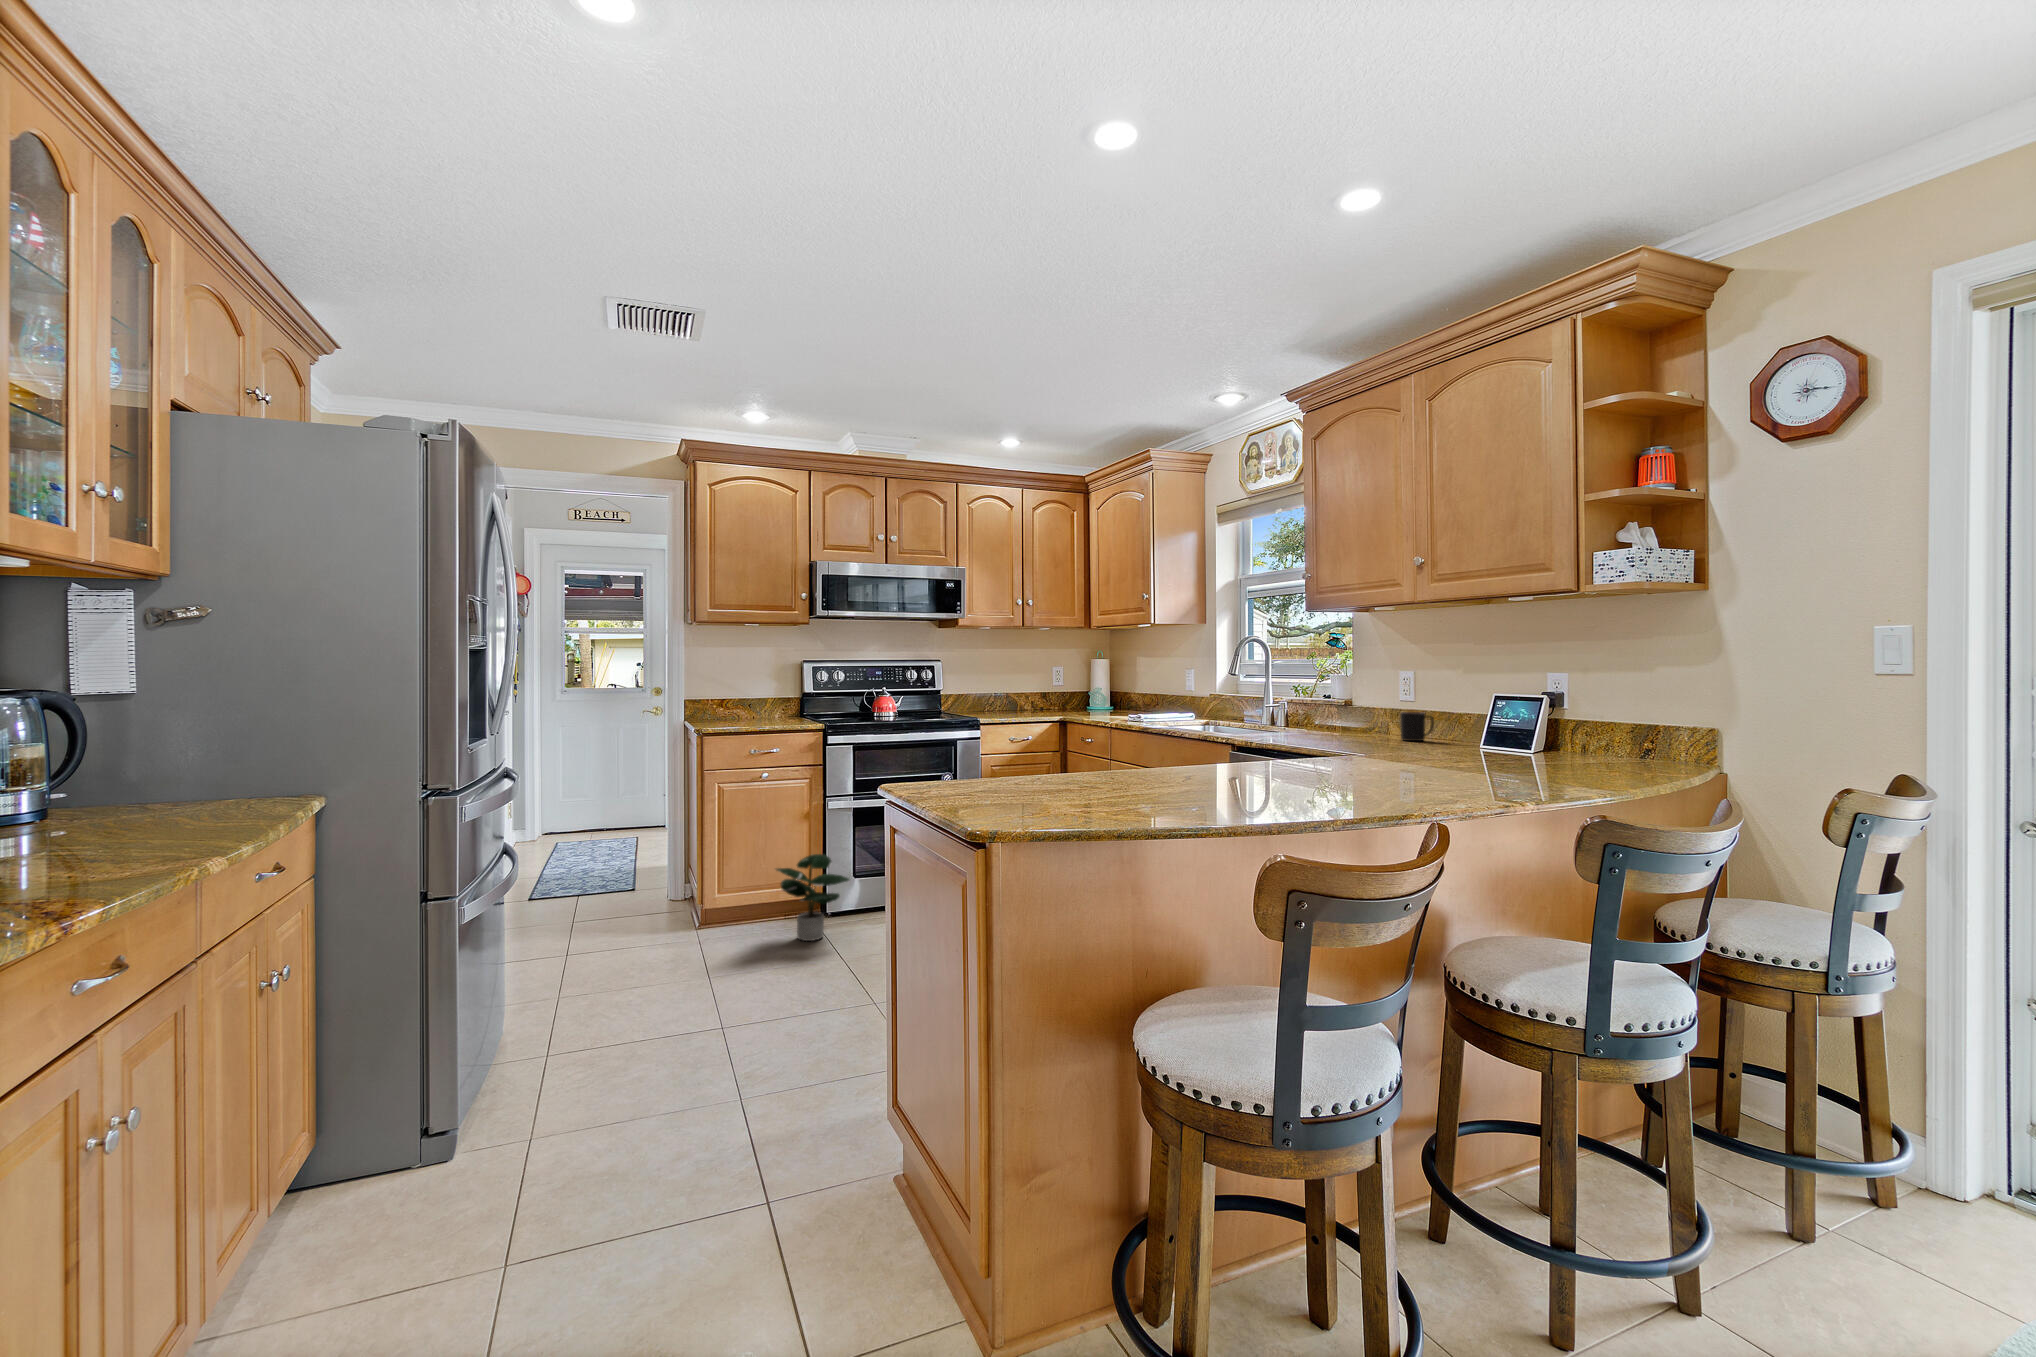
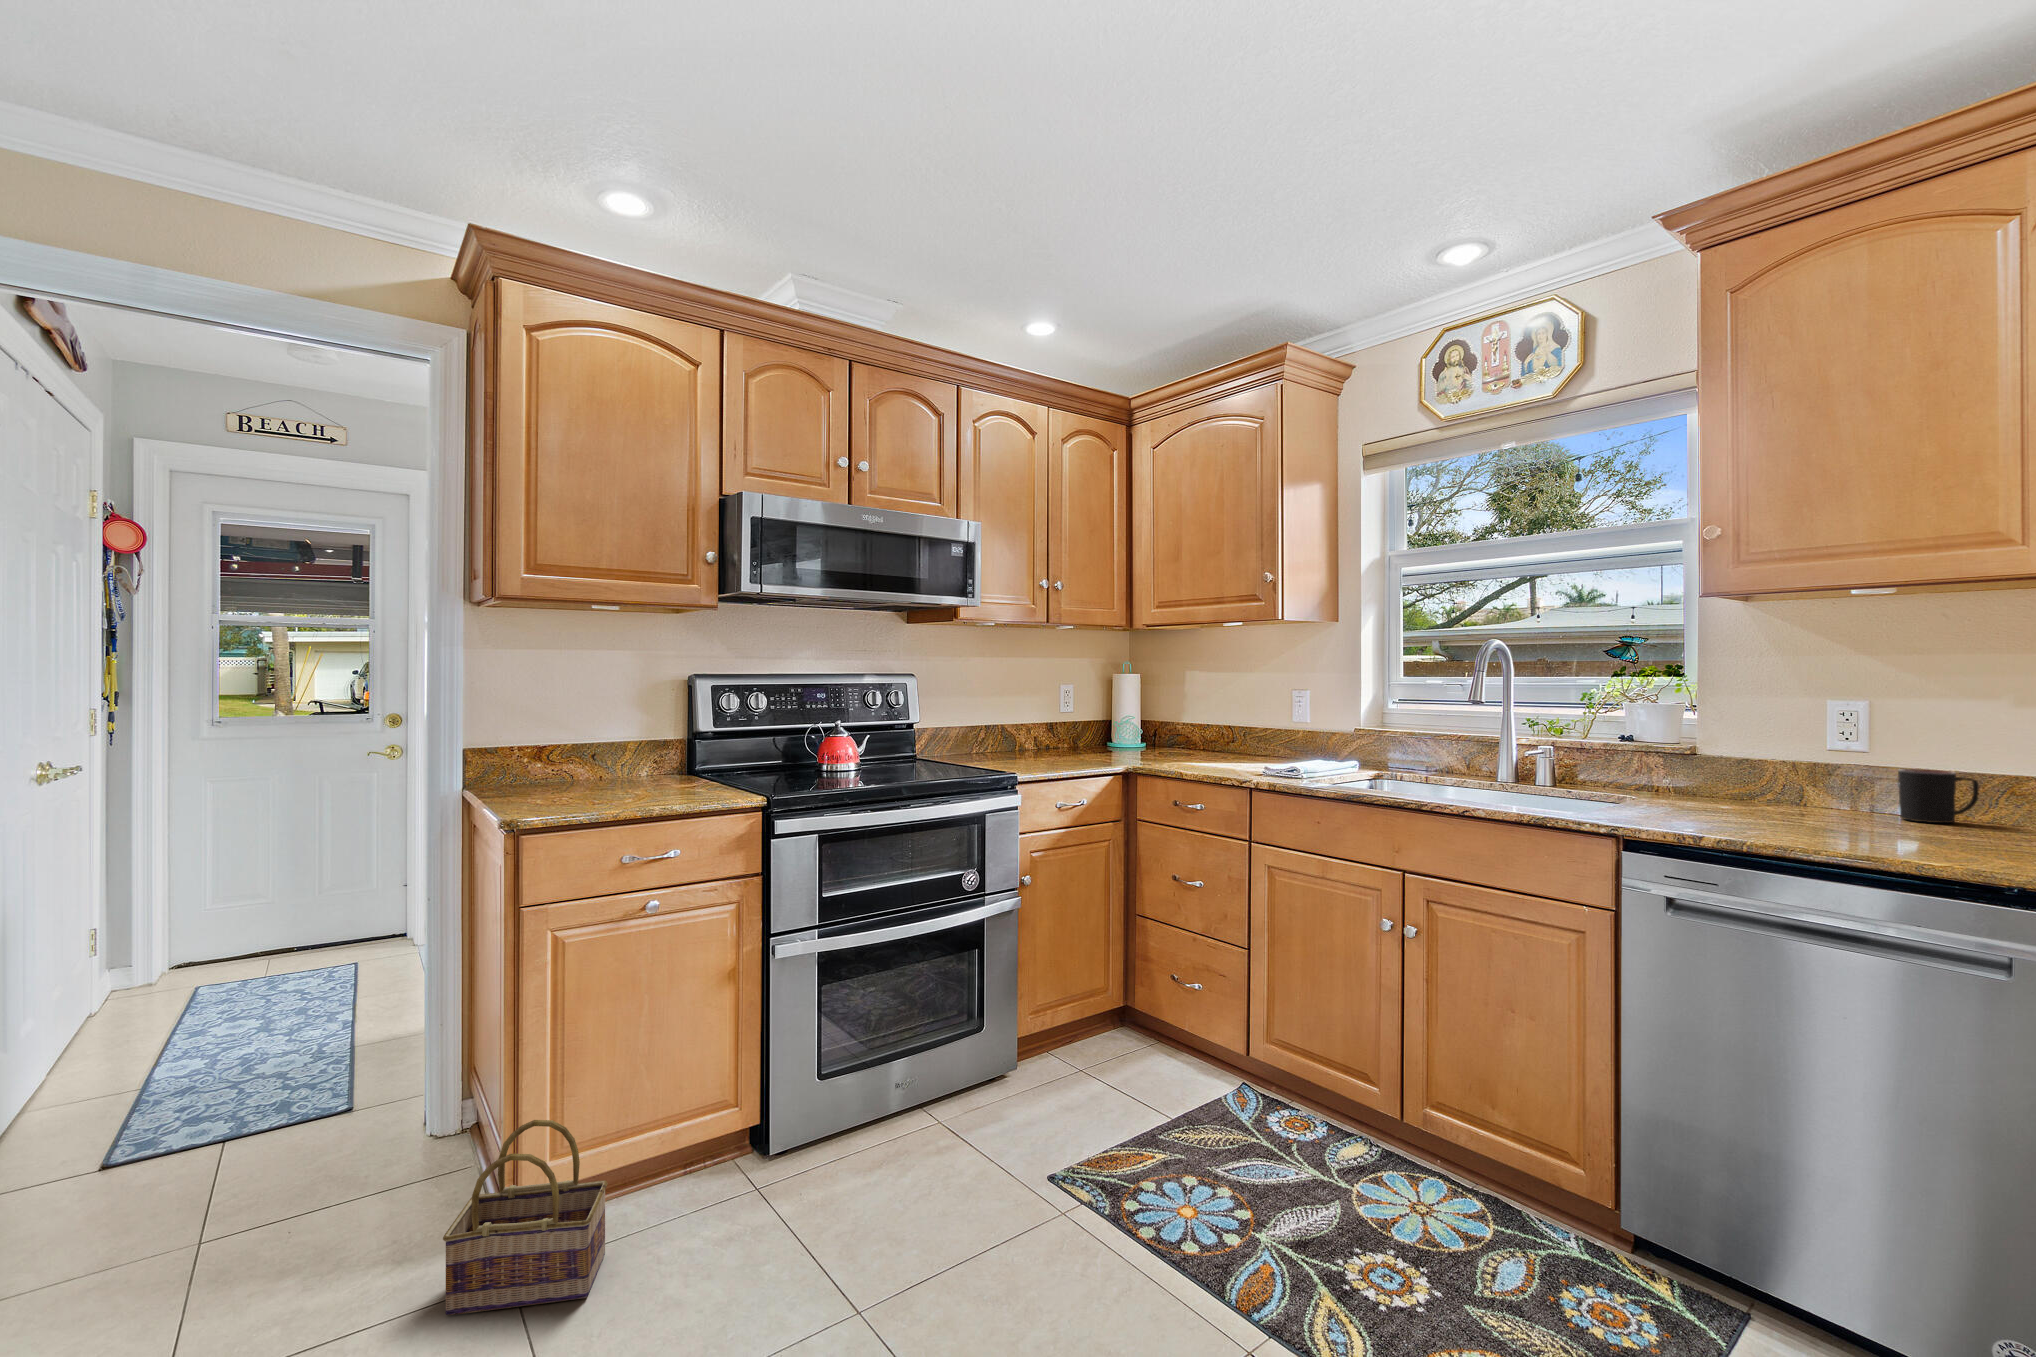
potted plant: present [776,854,850,941] -> none [690,1056,851,1261]
basket: none [671,868,741,944] -> present [443,1120,608,1315]

